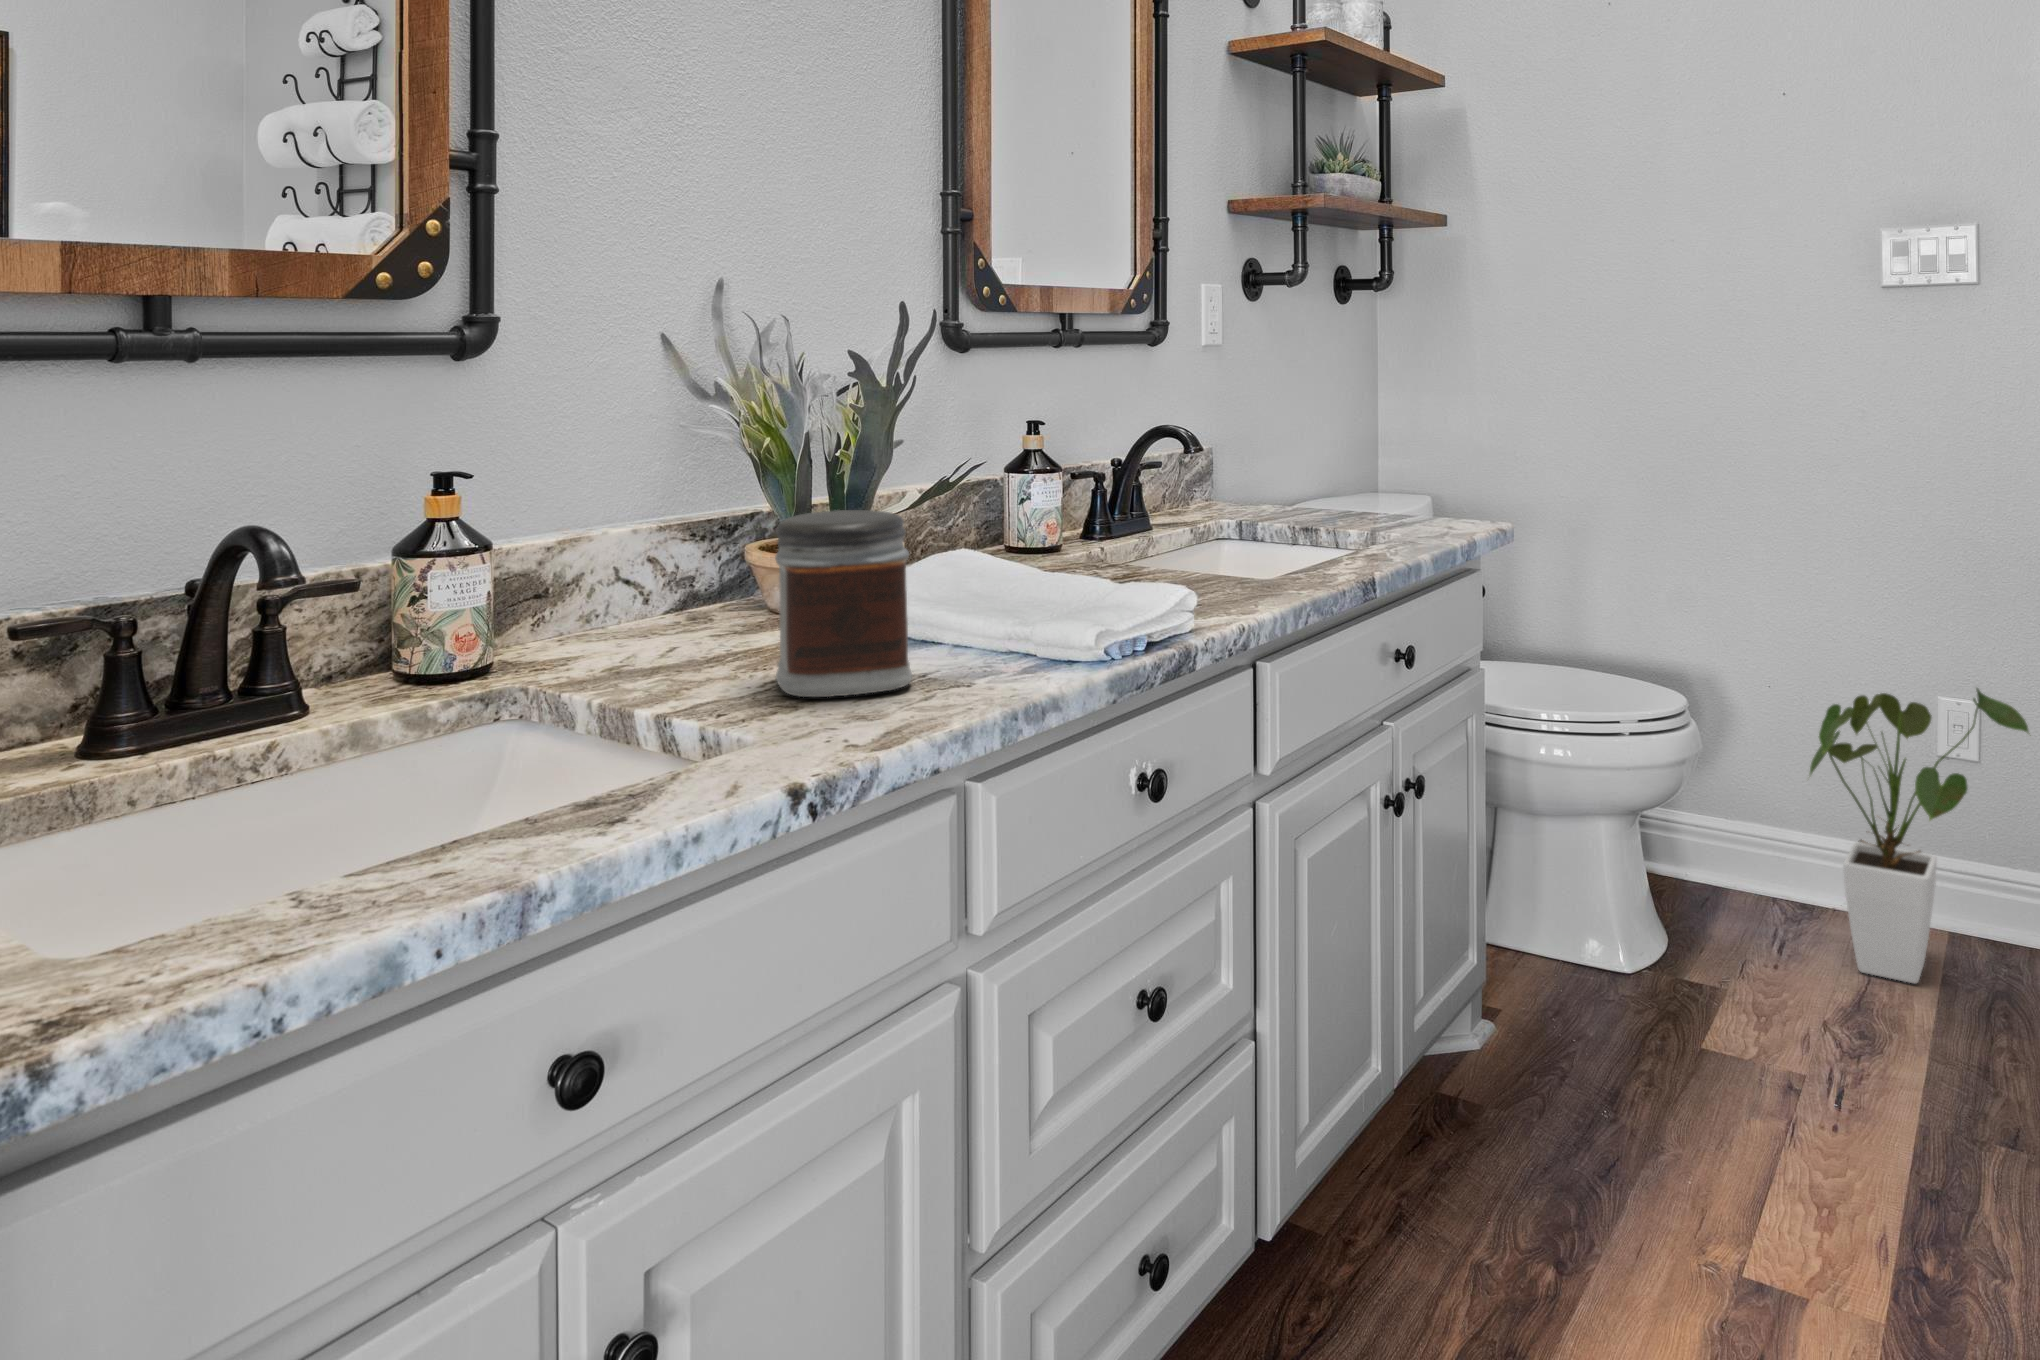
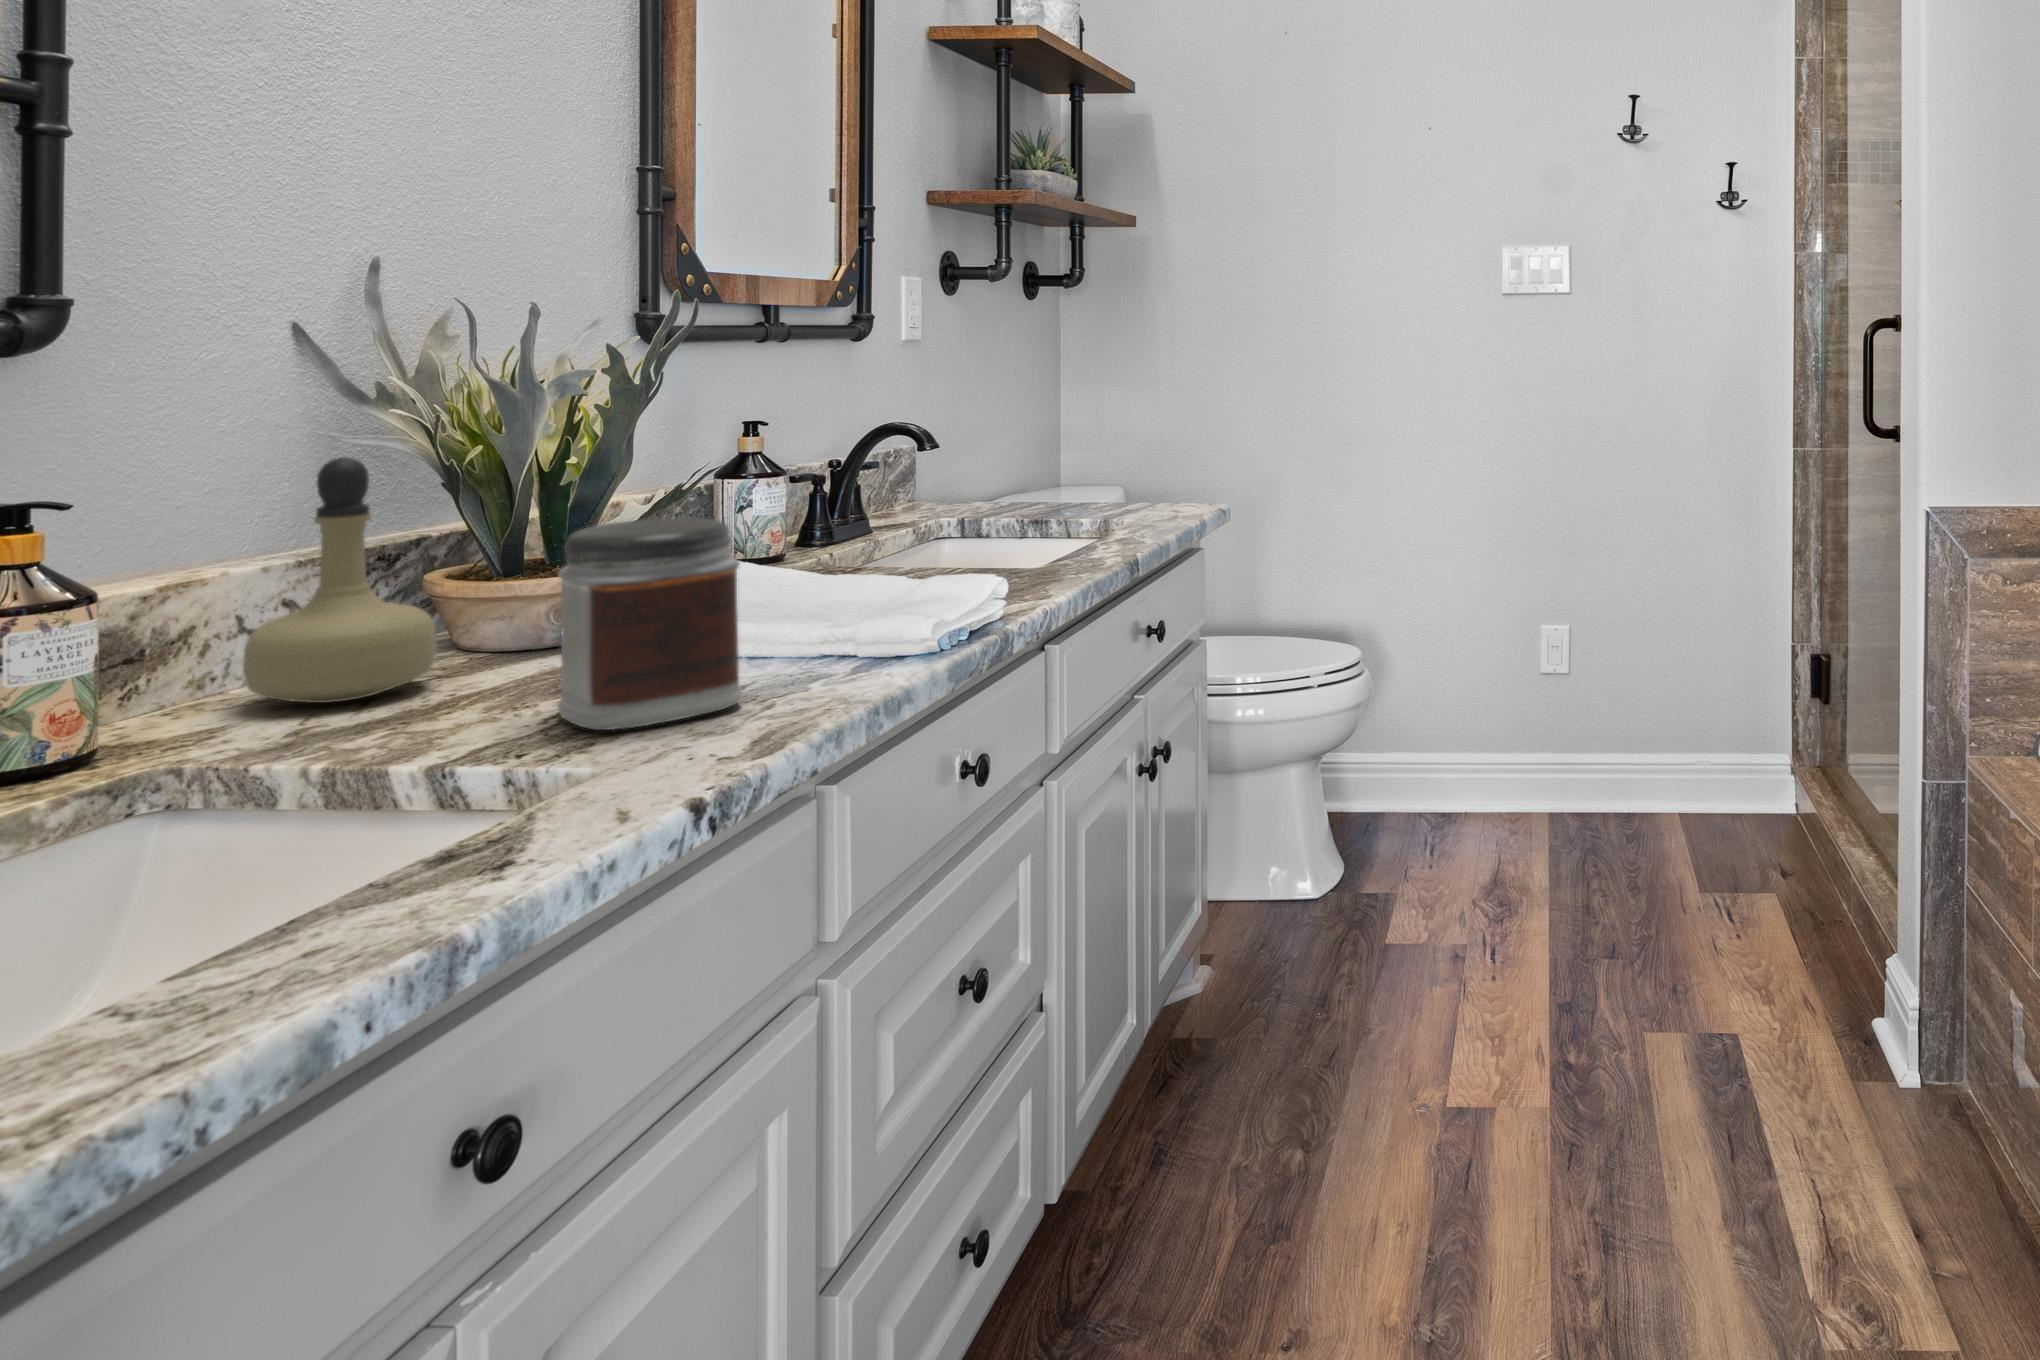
perfume bottle: none [602,445,729,645] -> present [243,457,437,703]
house plant: present [1810,688,2029,983] -> none [1448,609,1601,850]

